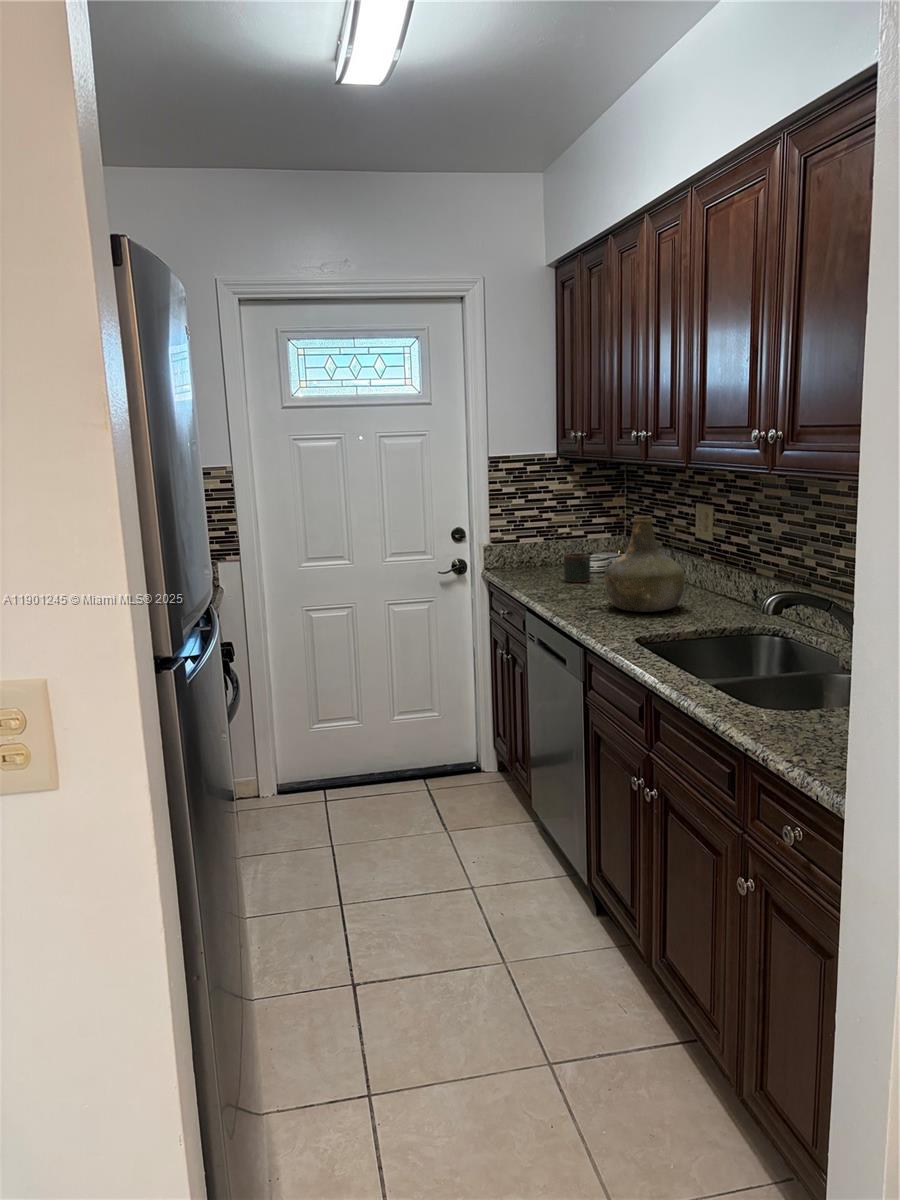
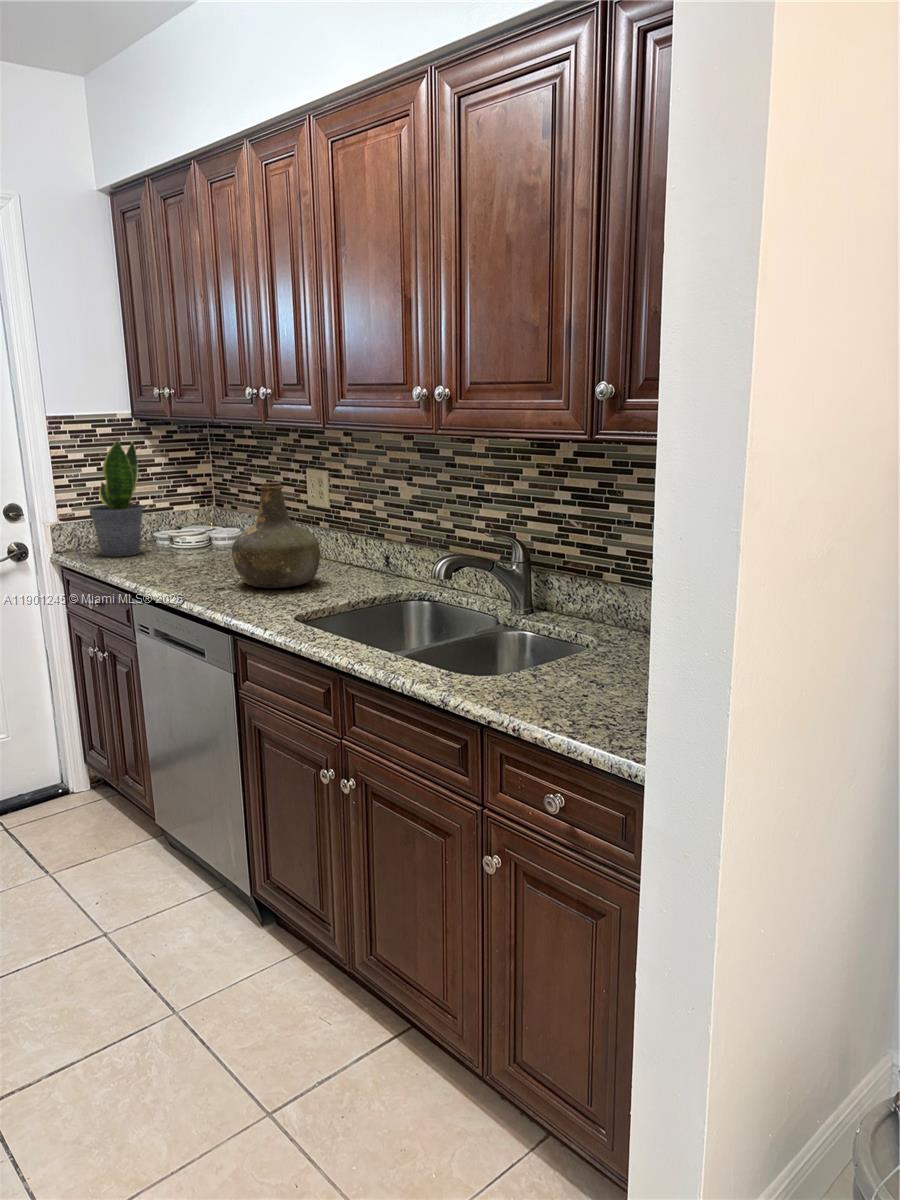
potted plant: none [511,476,555,575] -> present [89,440,144,557]
mug: present [564,553,591,582] -> none [161,528,195,561]

